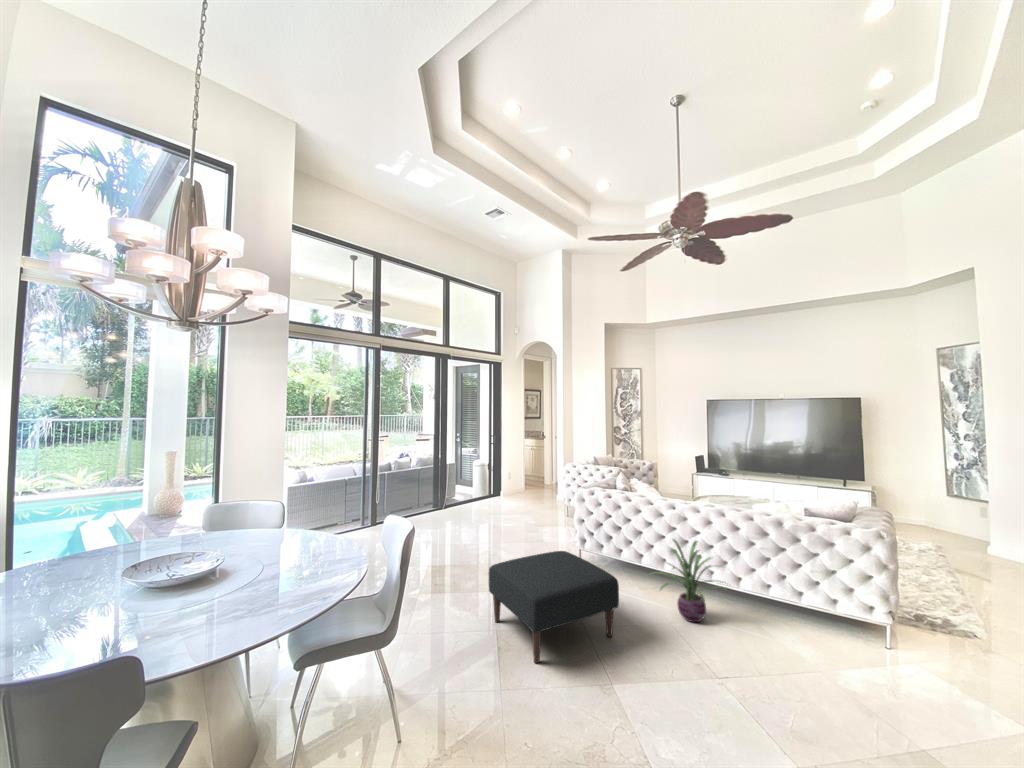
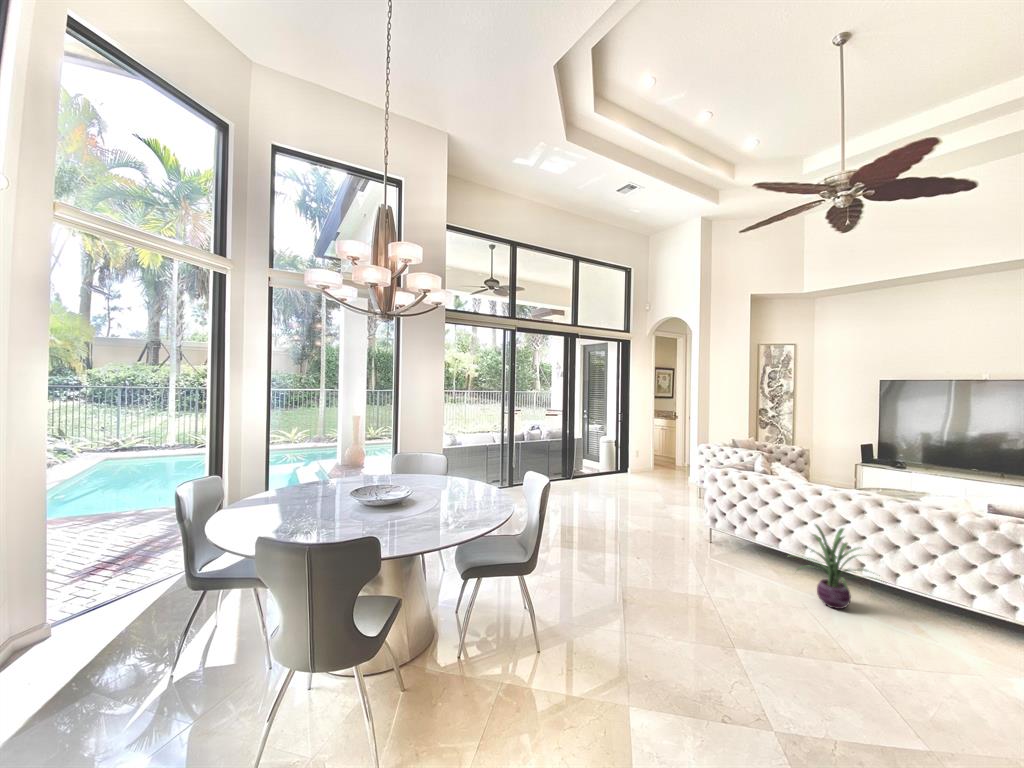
ottoman: present [489,551,619,663] -> none [619,525,749,616]

